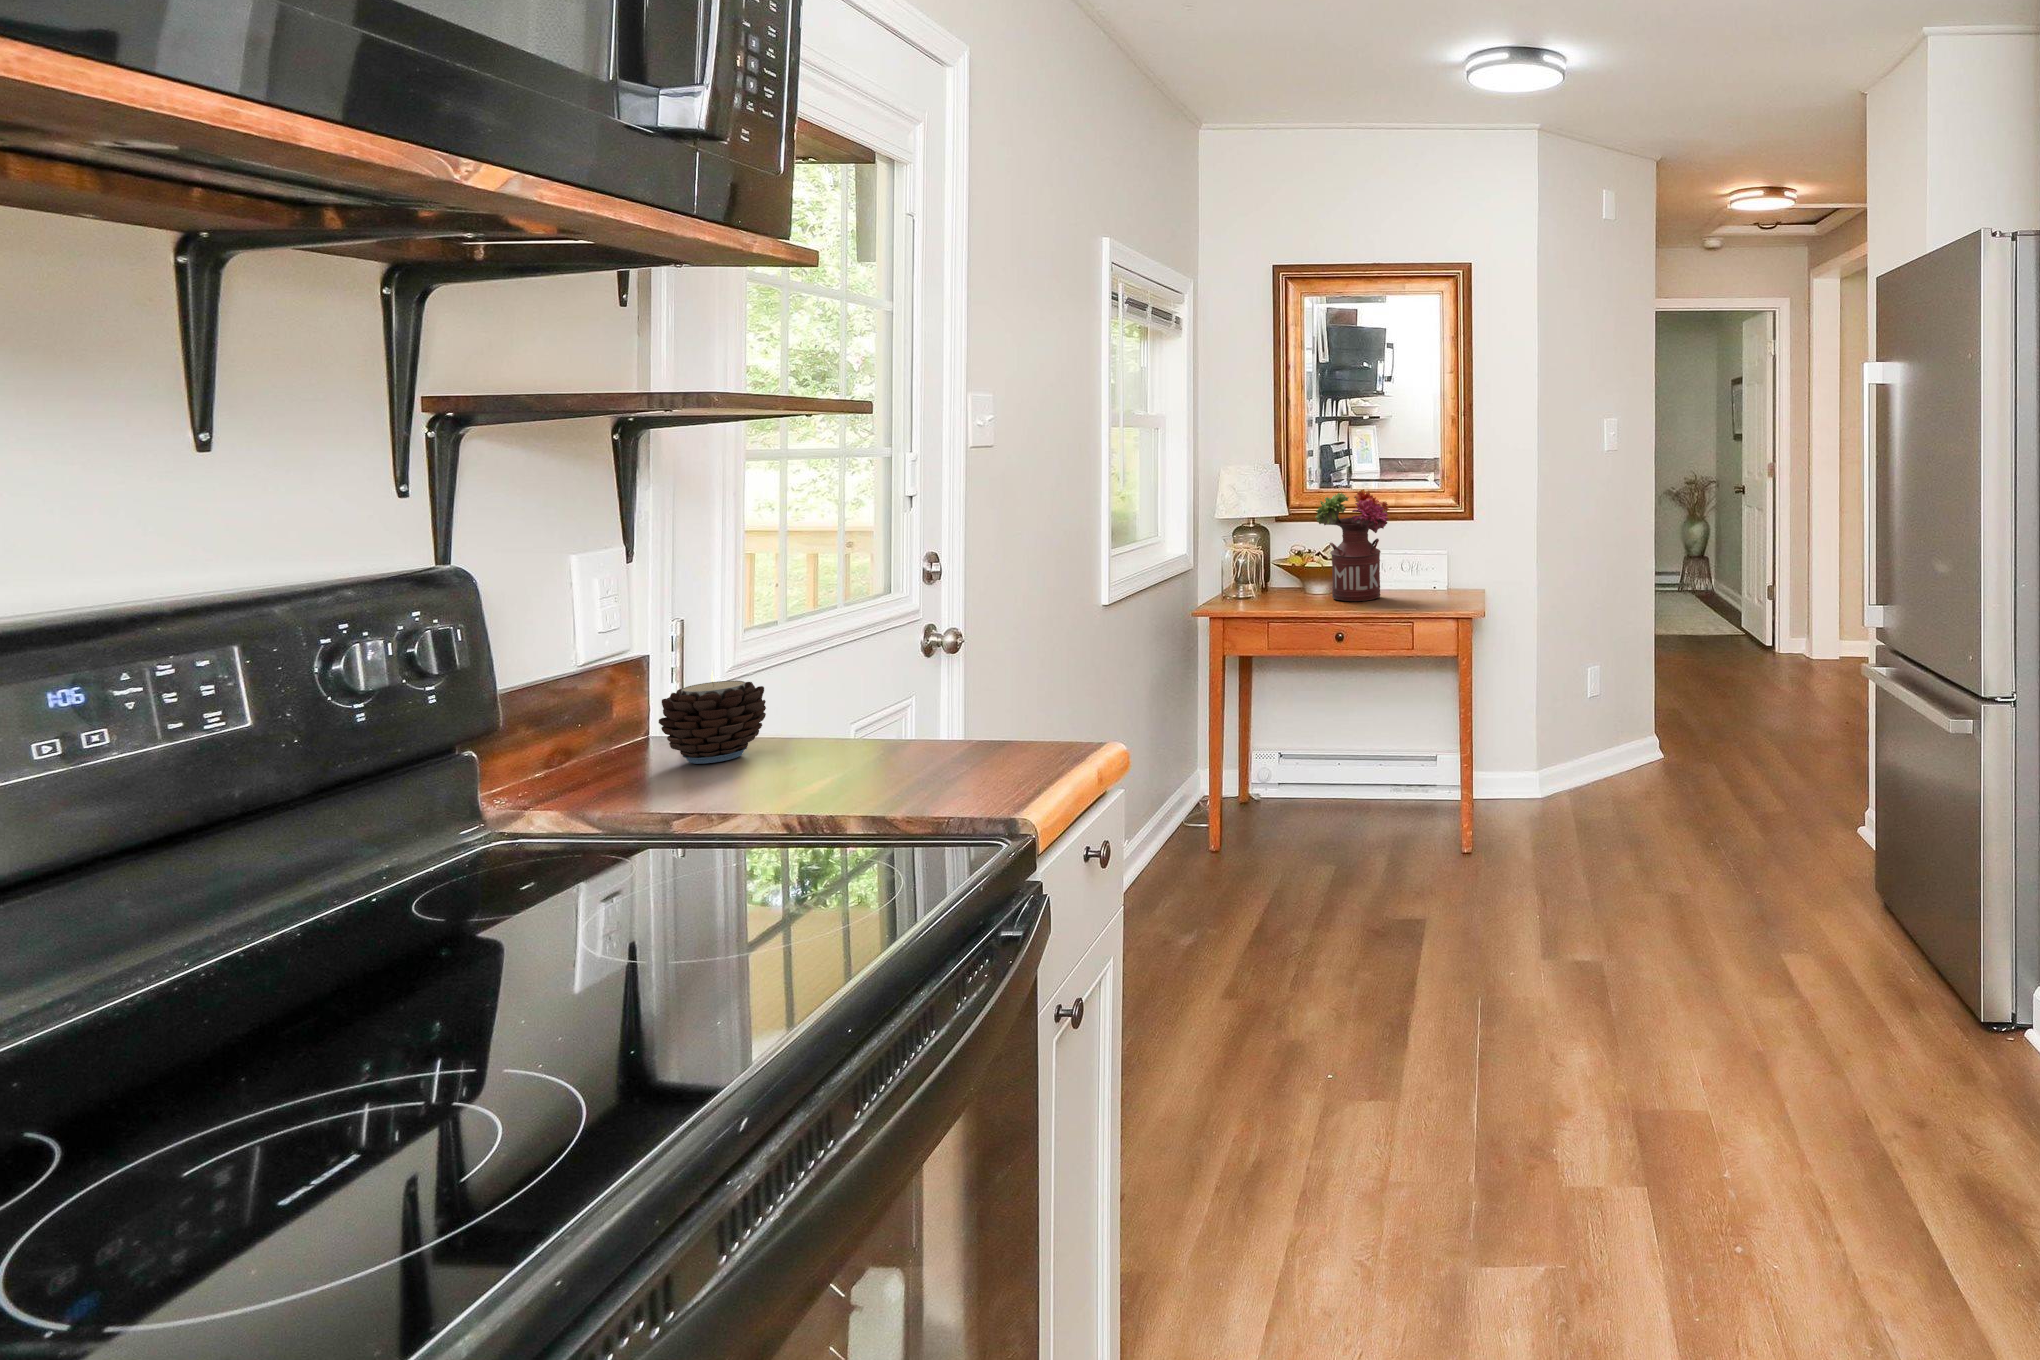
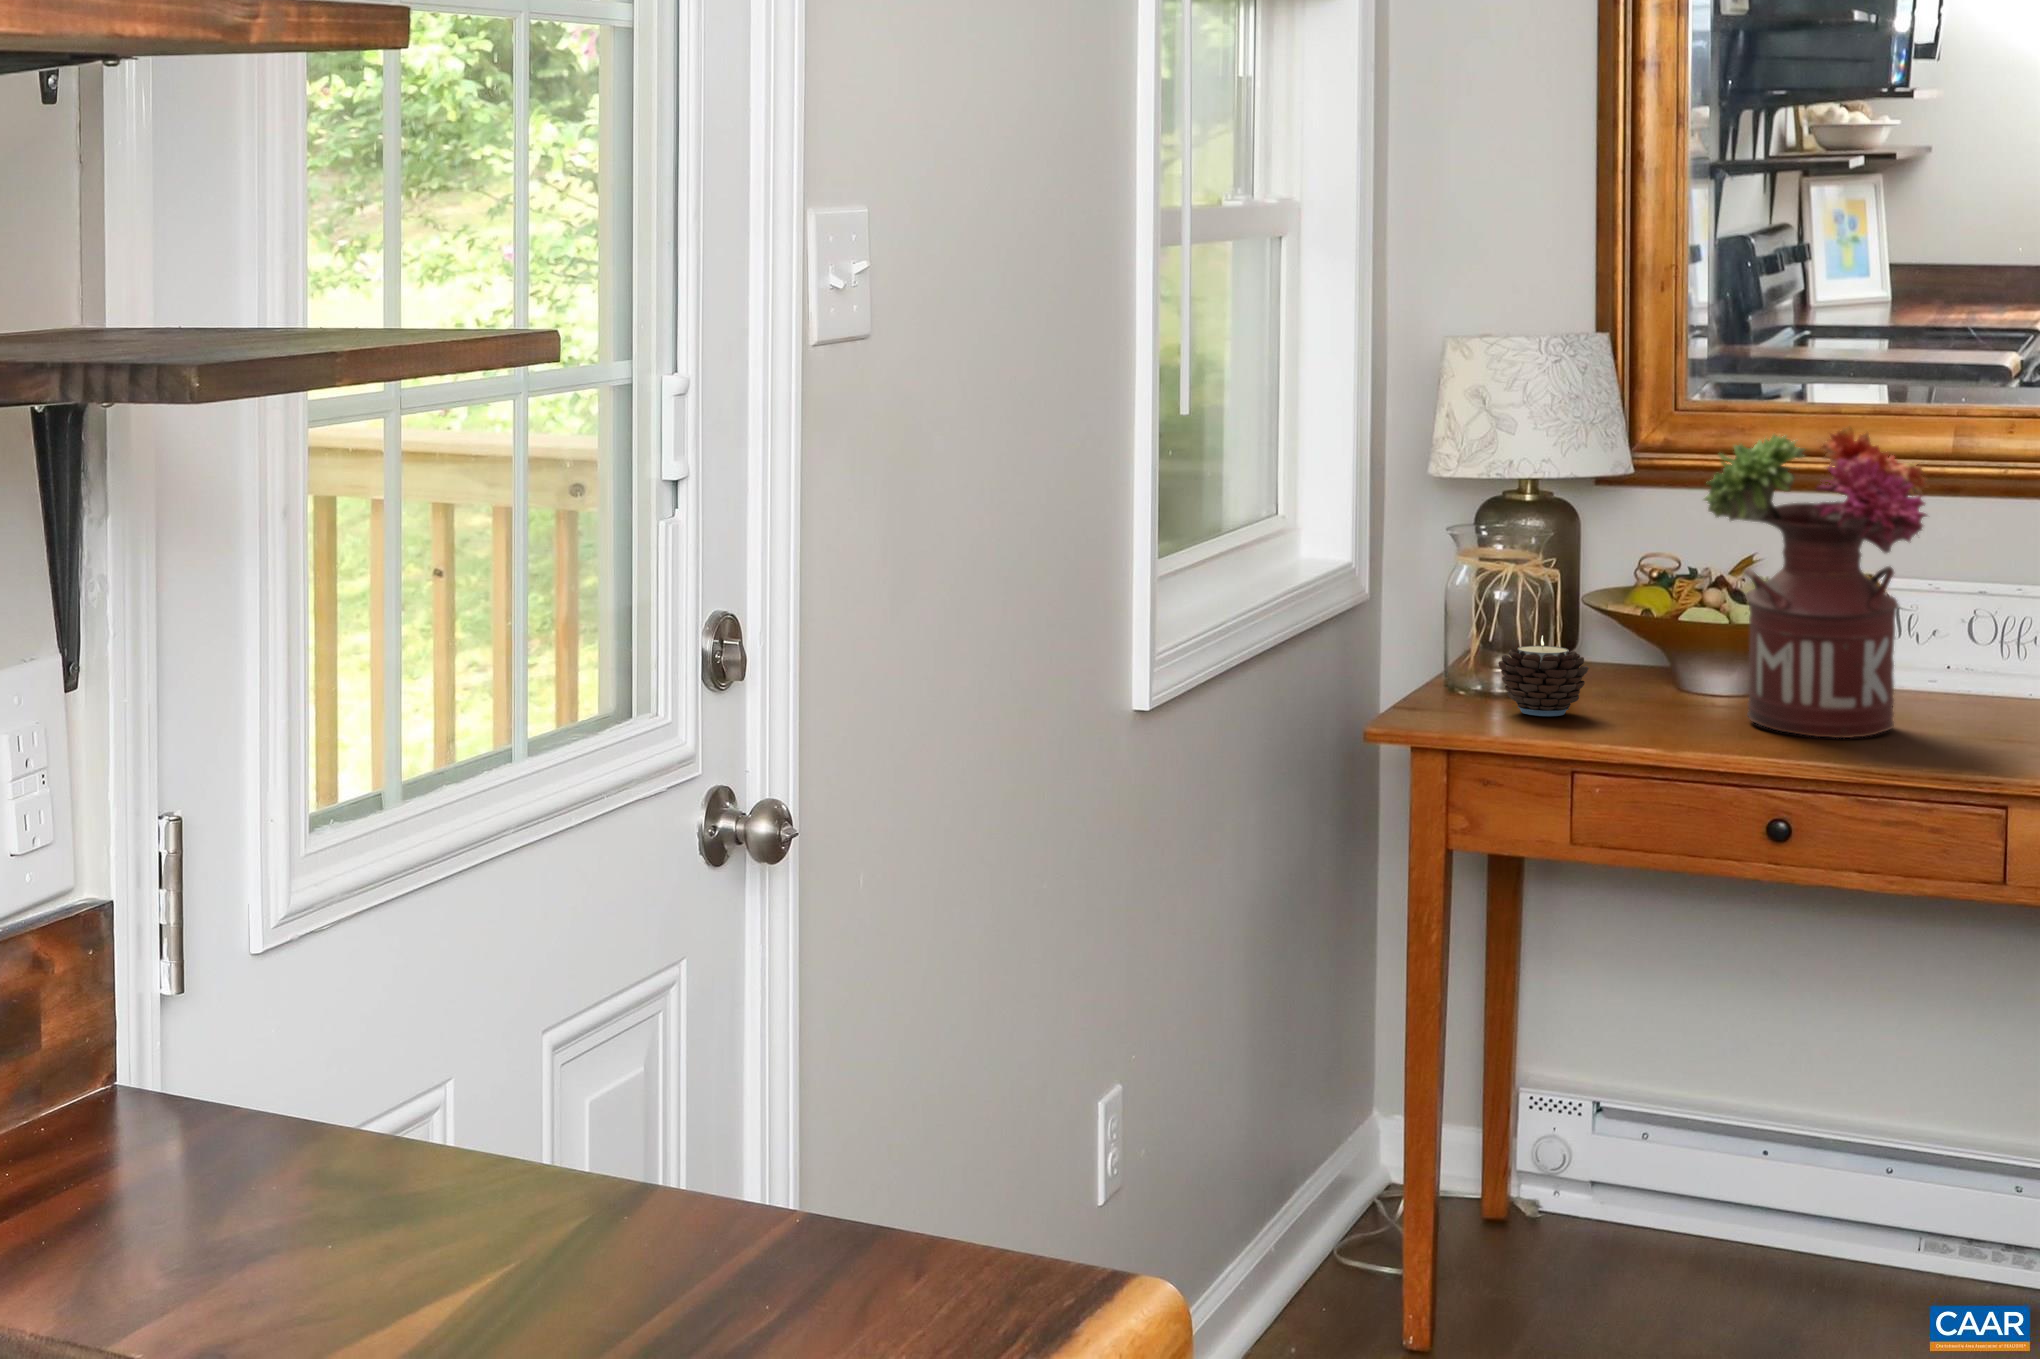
candle: present [659,670,766,764] -> present [1498,636,1589,716]

